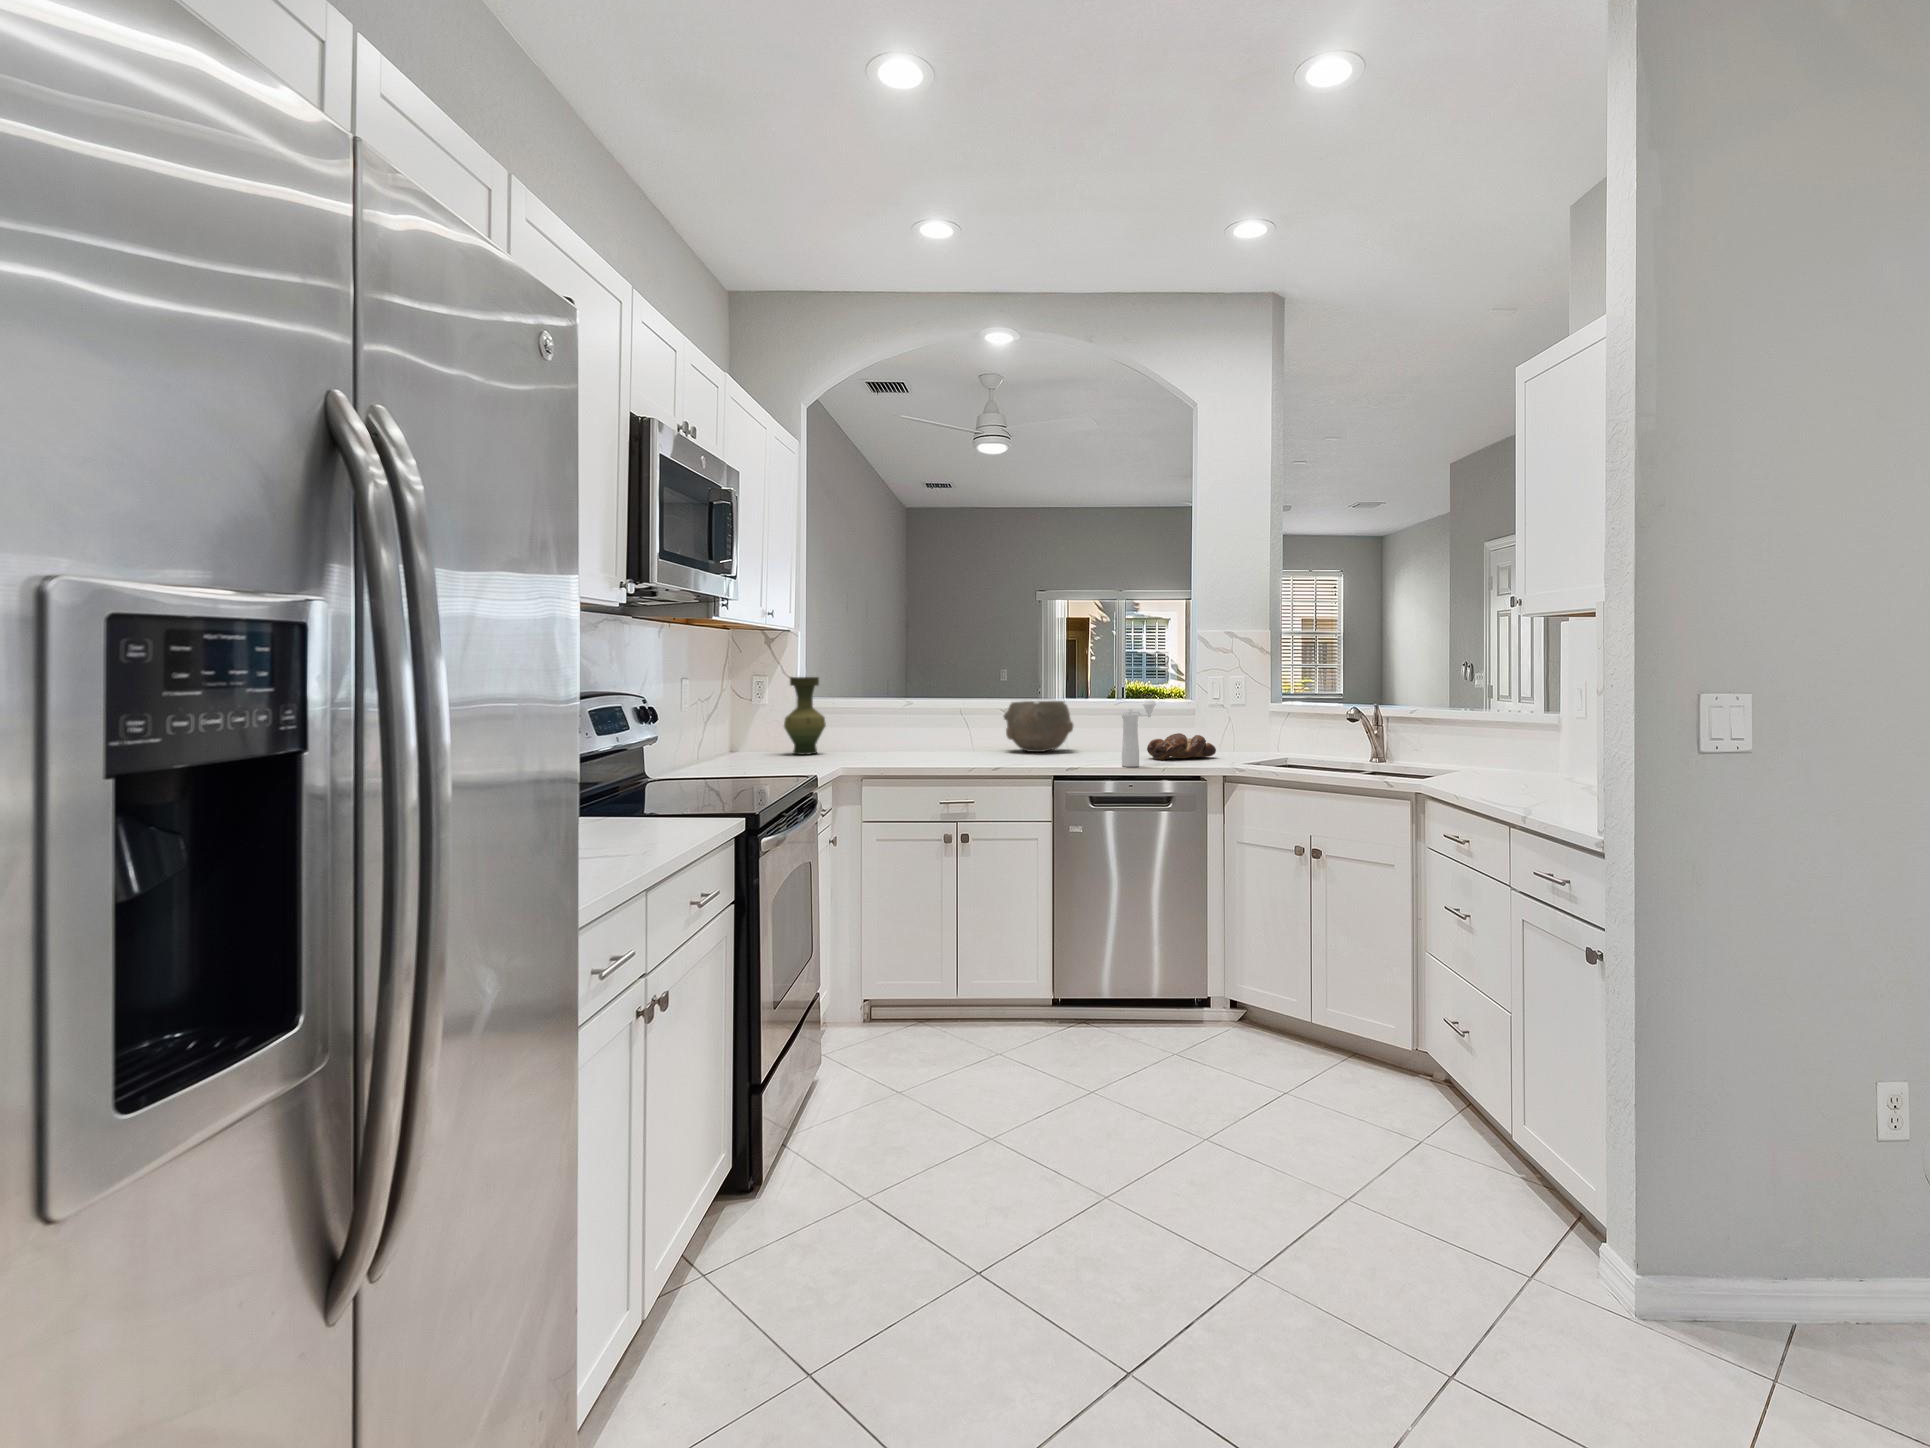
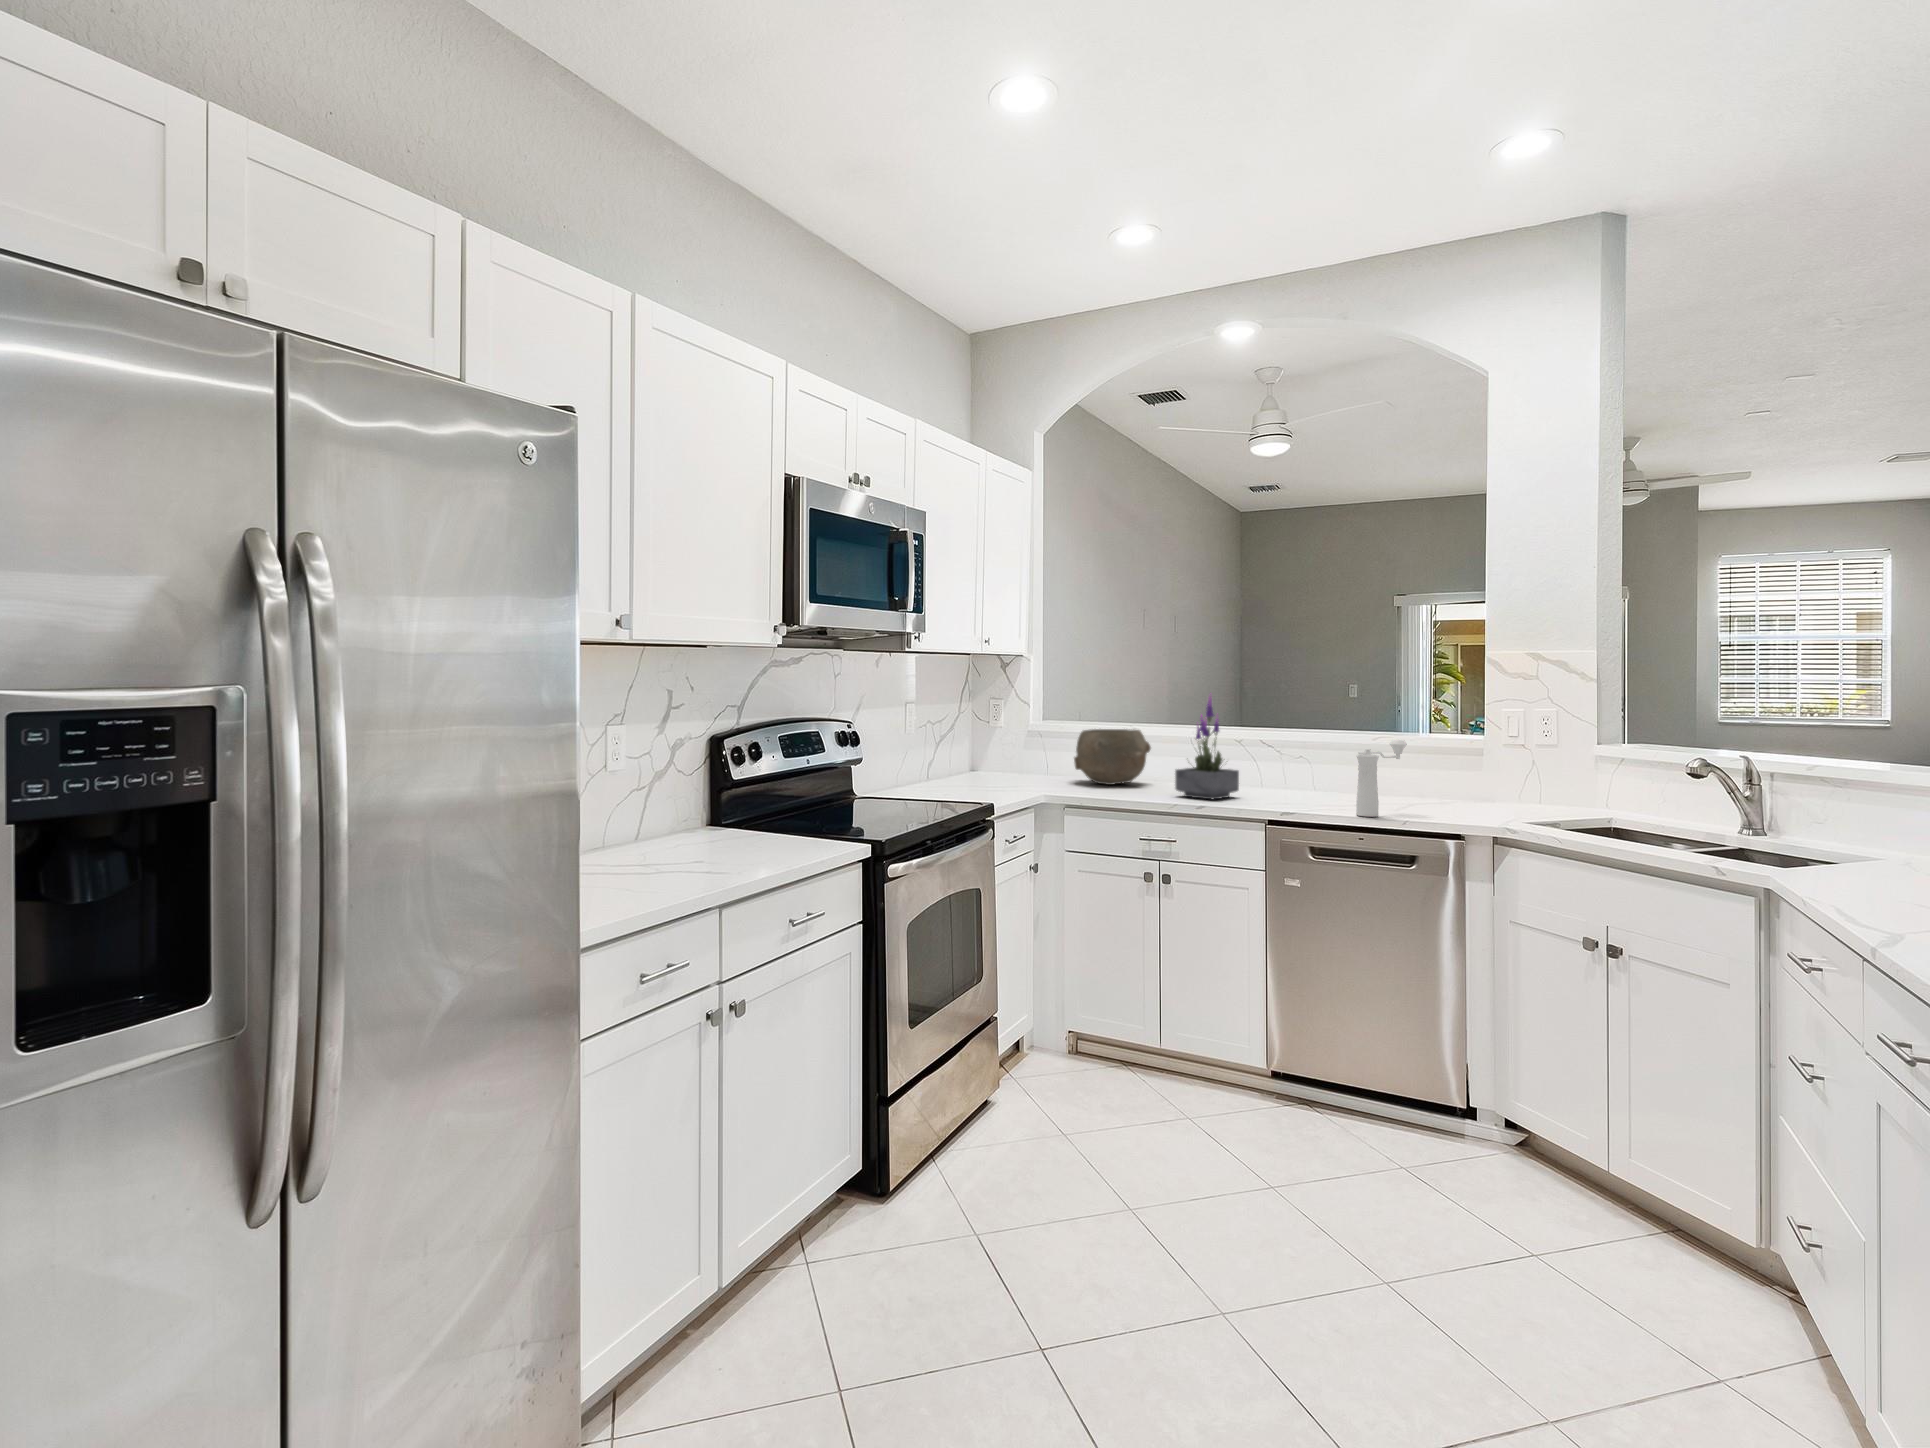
potted plant: none [959,664,1012,763] -> present [1175,693,1239,799]
vase: present [784,677,826,755] -> none [1018,700,1060,777]
bowl: present [1004,701,1073,752] -> present [1074,729,1151,785]
bread loaf: present [1147,733,1216,760] -> none [1406,779,1502,810]

